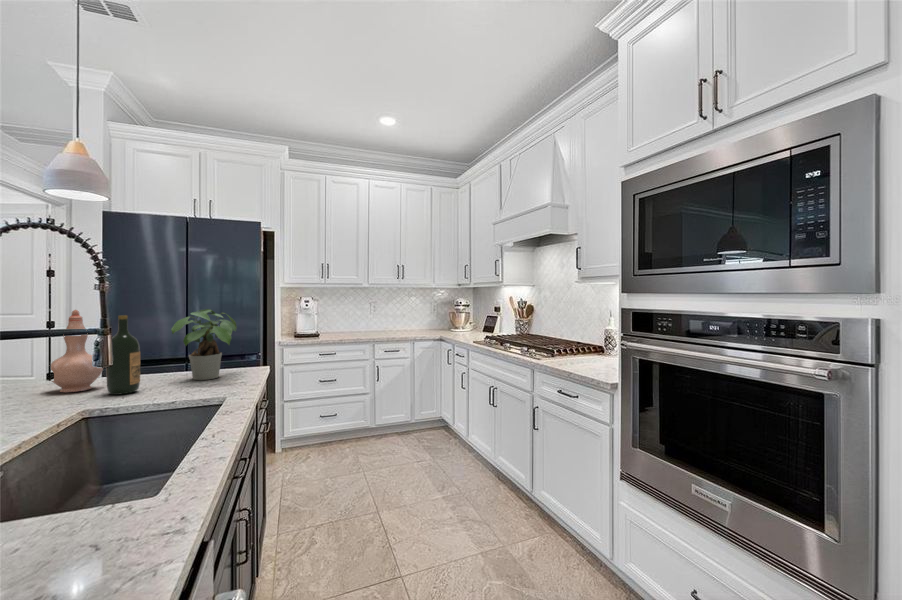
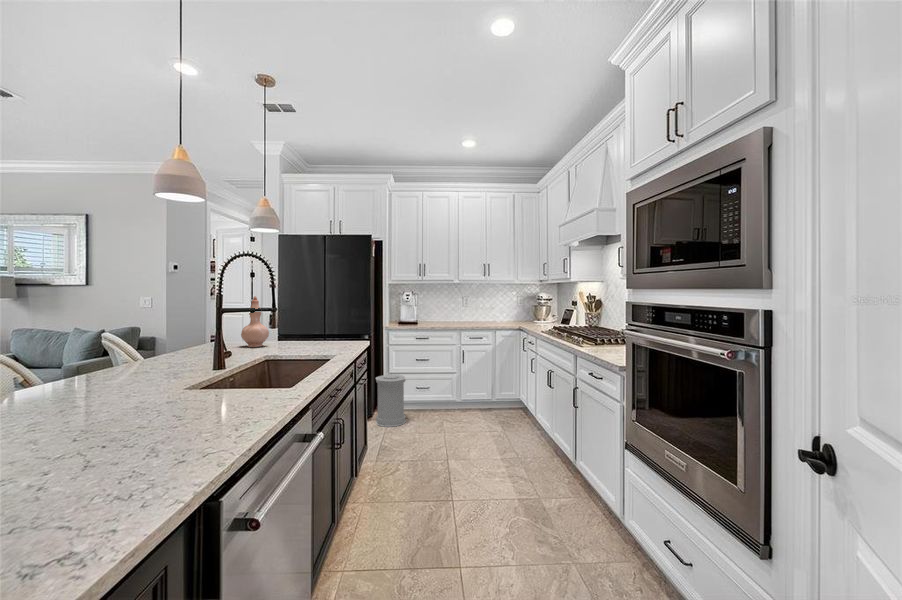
potted plant: present [171,309,237,380] -> none [307,297,349,346]
wine bottle: present [106,315,140,395] -> none [270,300,288,350]
trash can: none [268,403,309,472] -> present [376,375,406,427]

